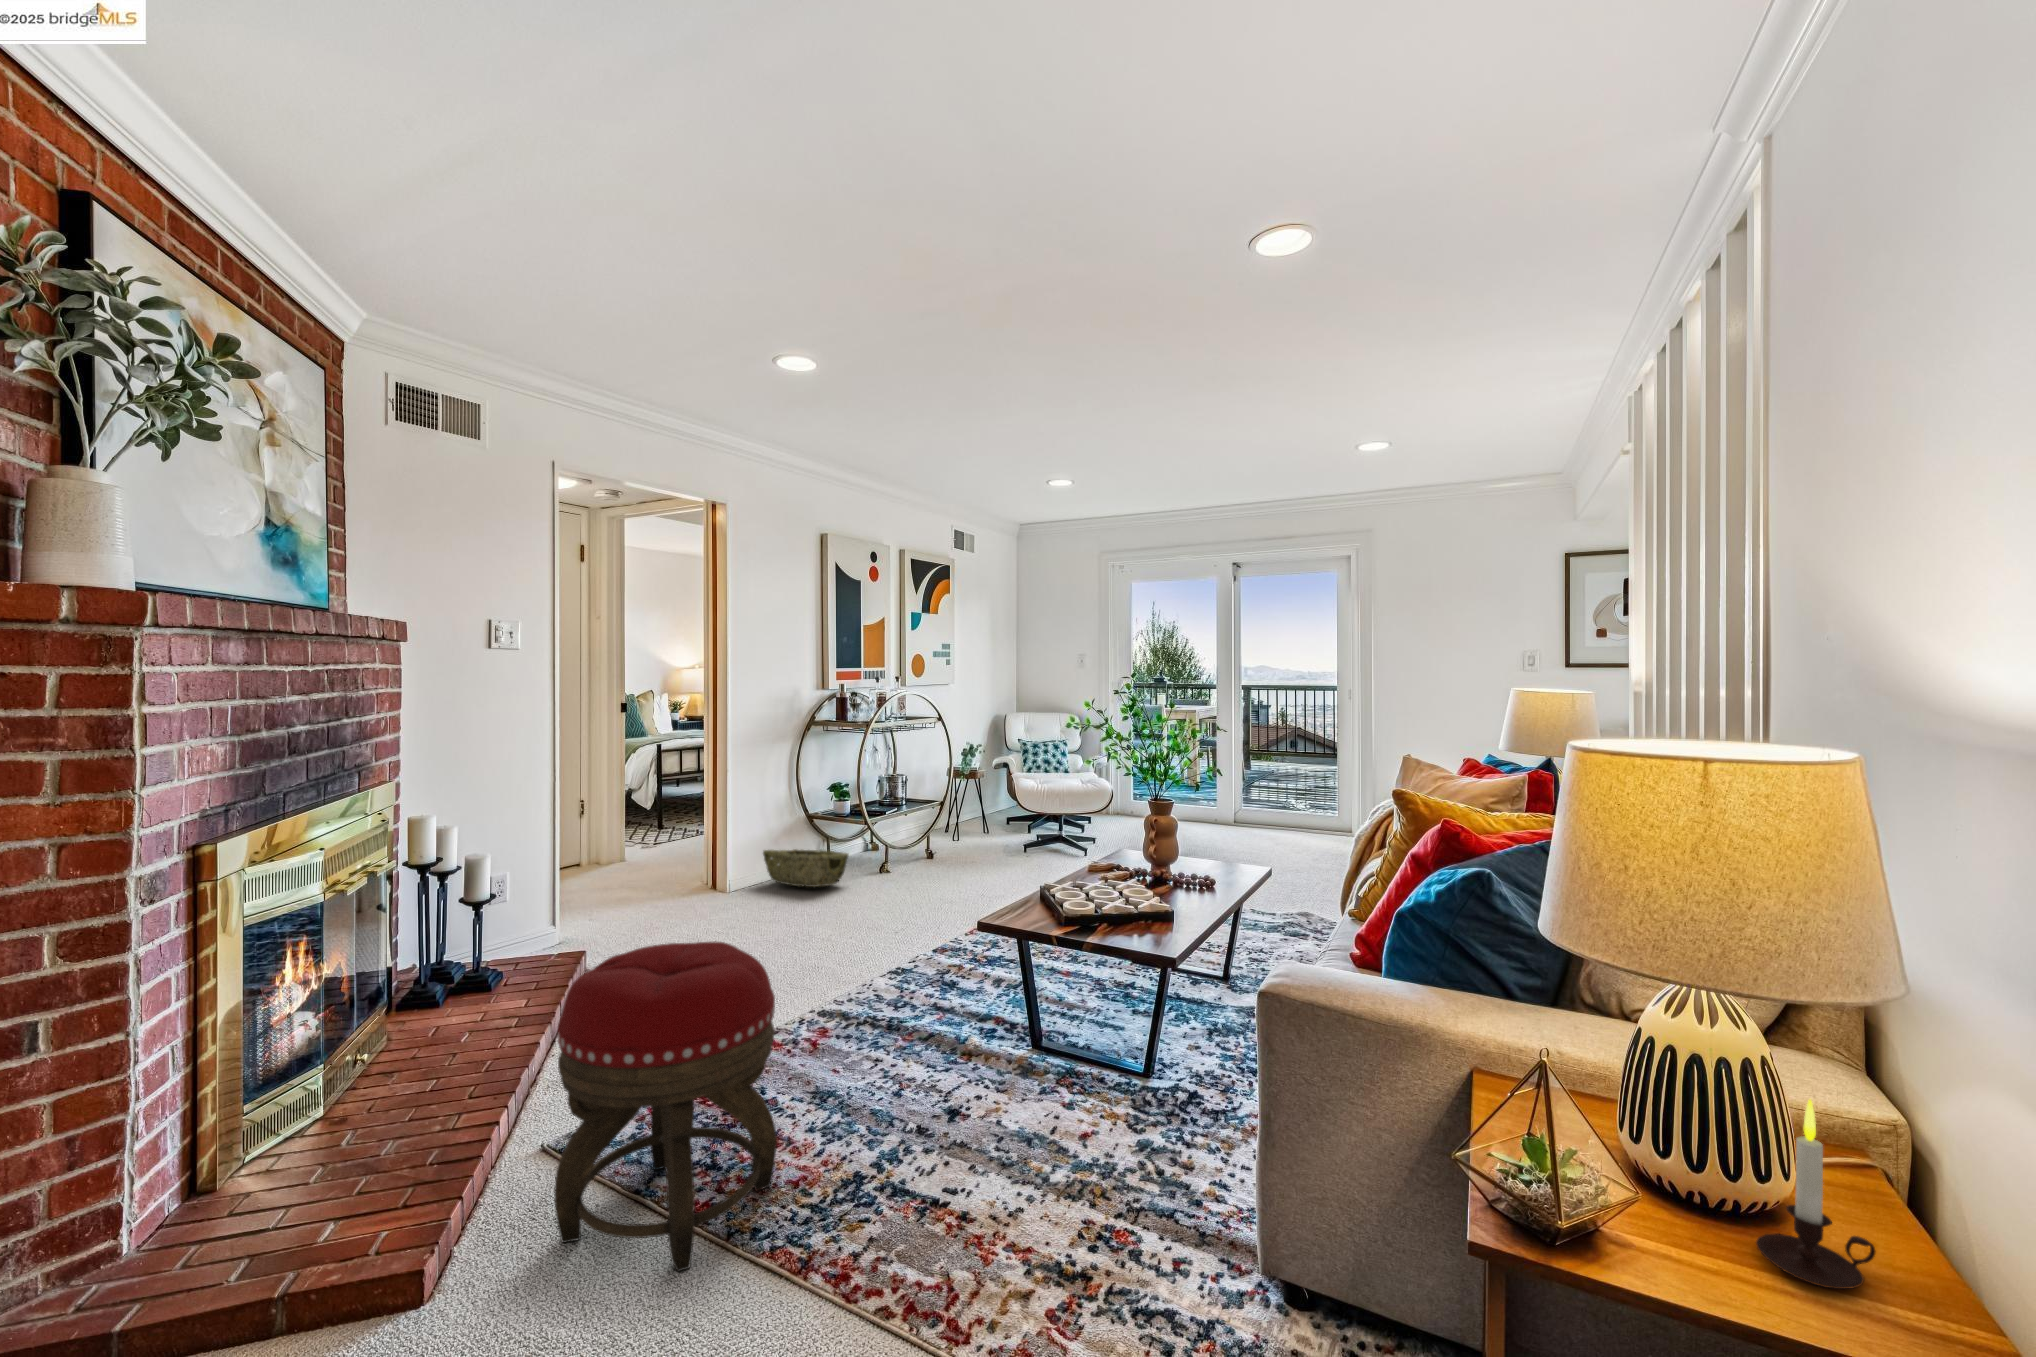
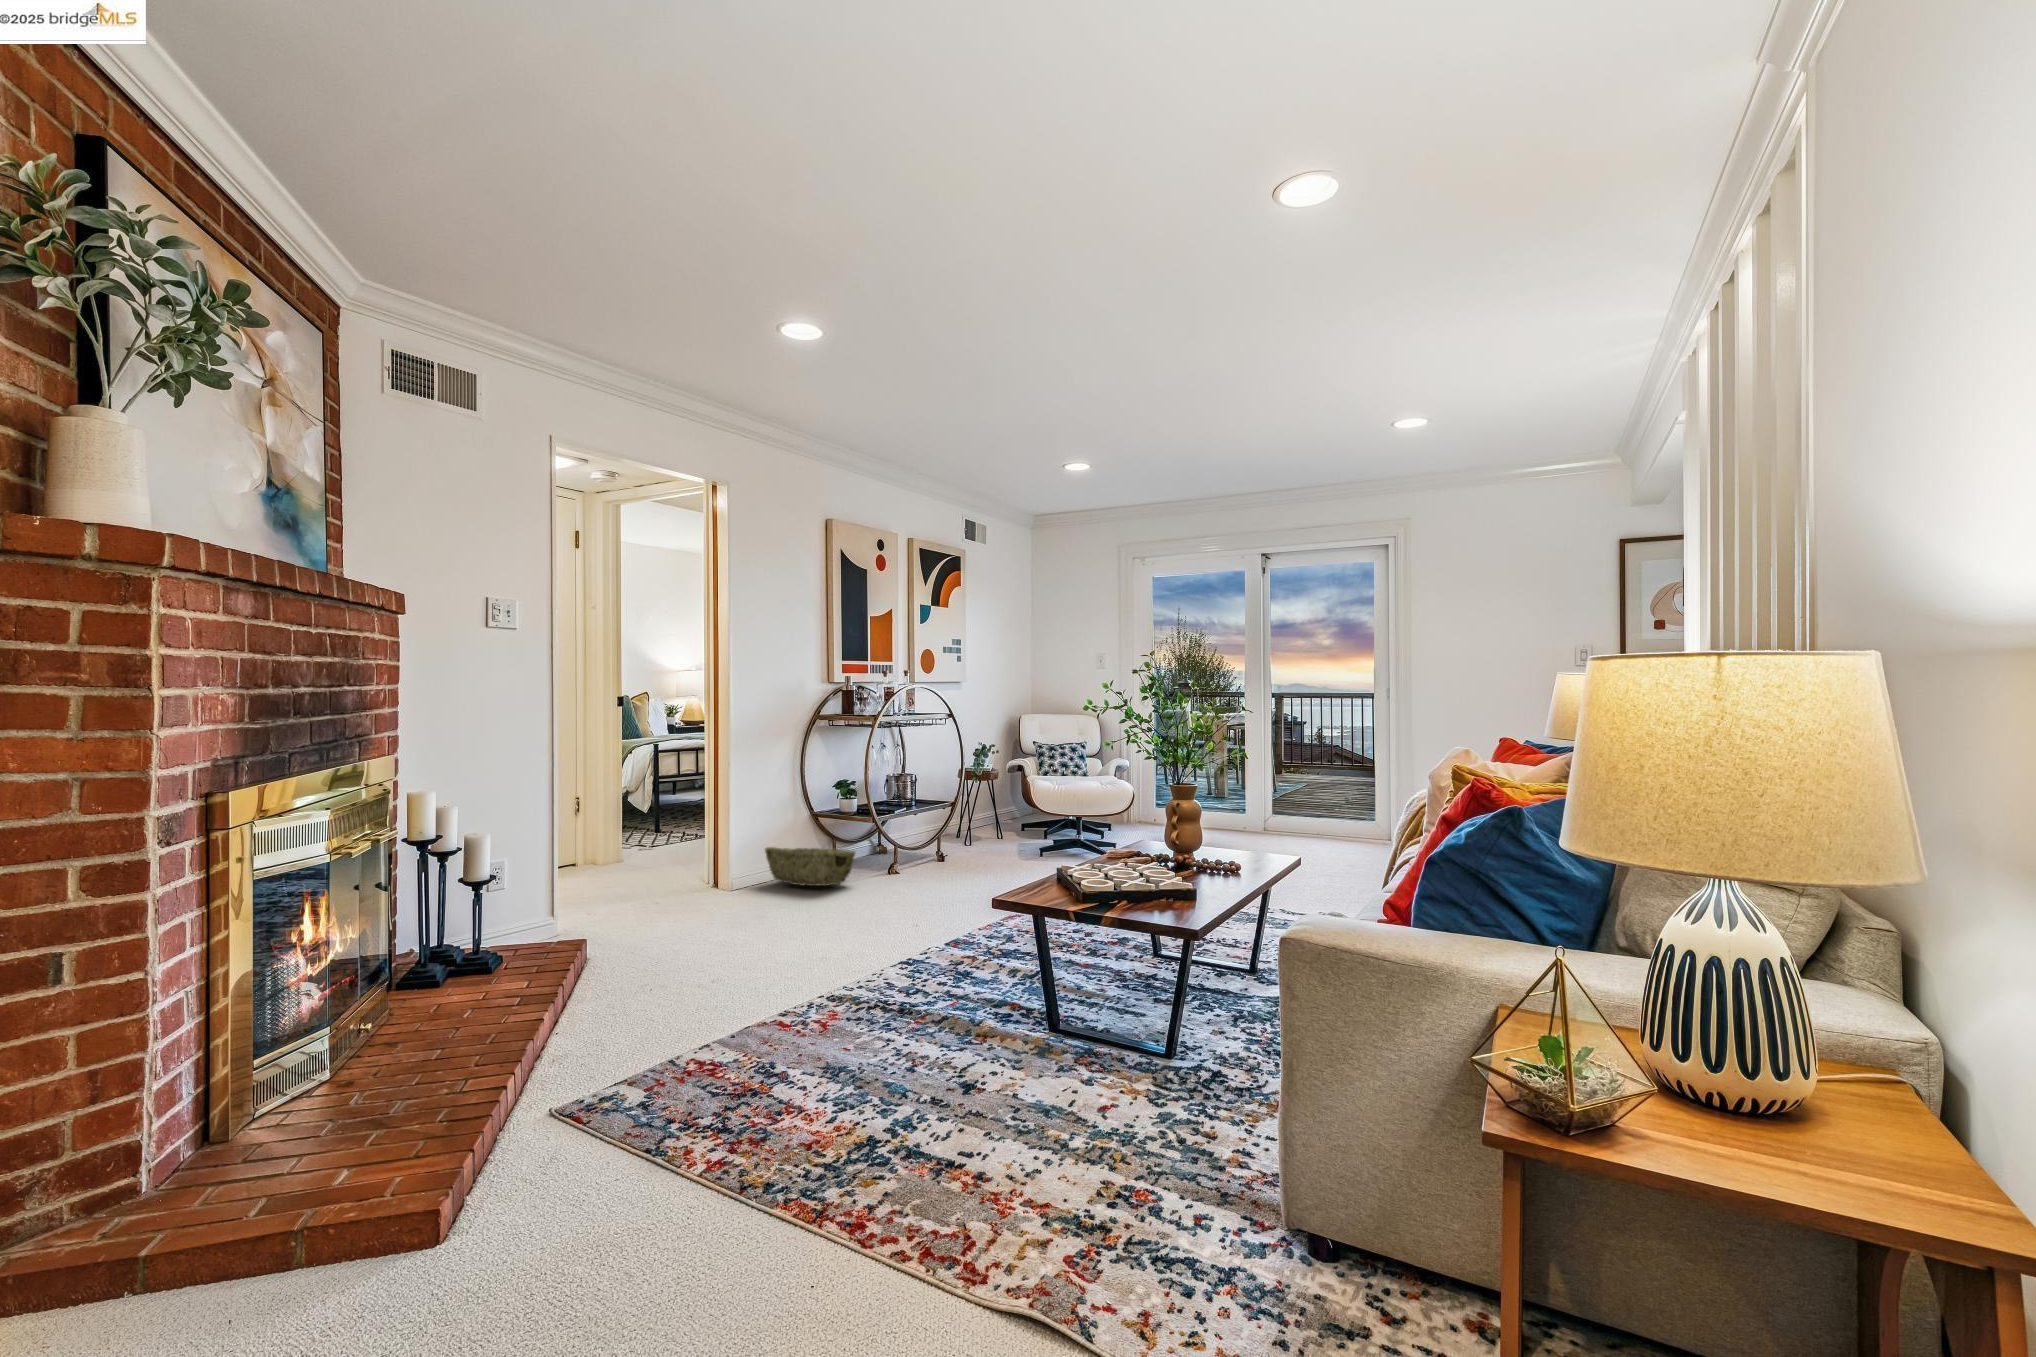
footstool: present [554,942,777,1271] -> none [565,900,787,1221]
candle: present [1756,1100,1875,1289] -> none [1763,981,1879,1163]

